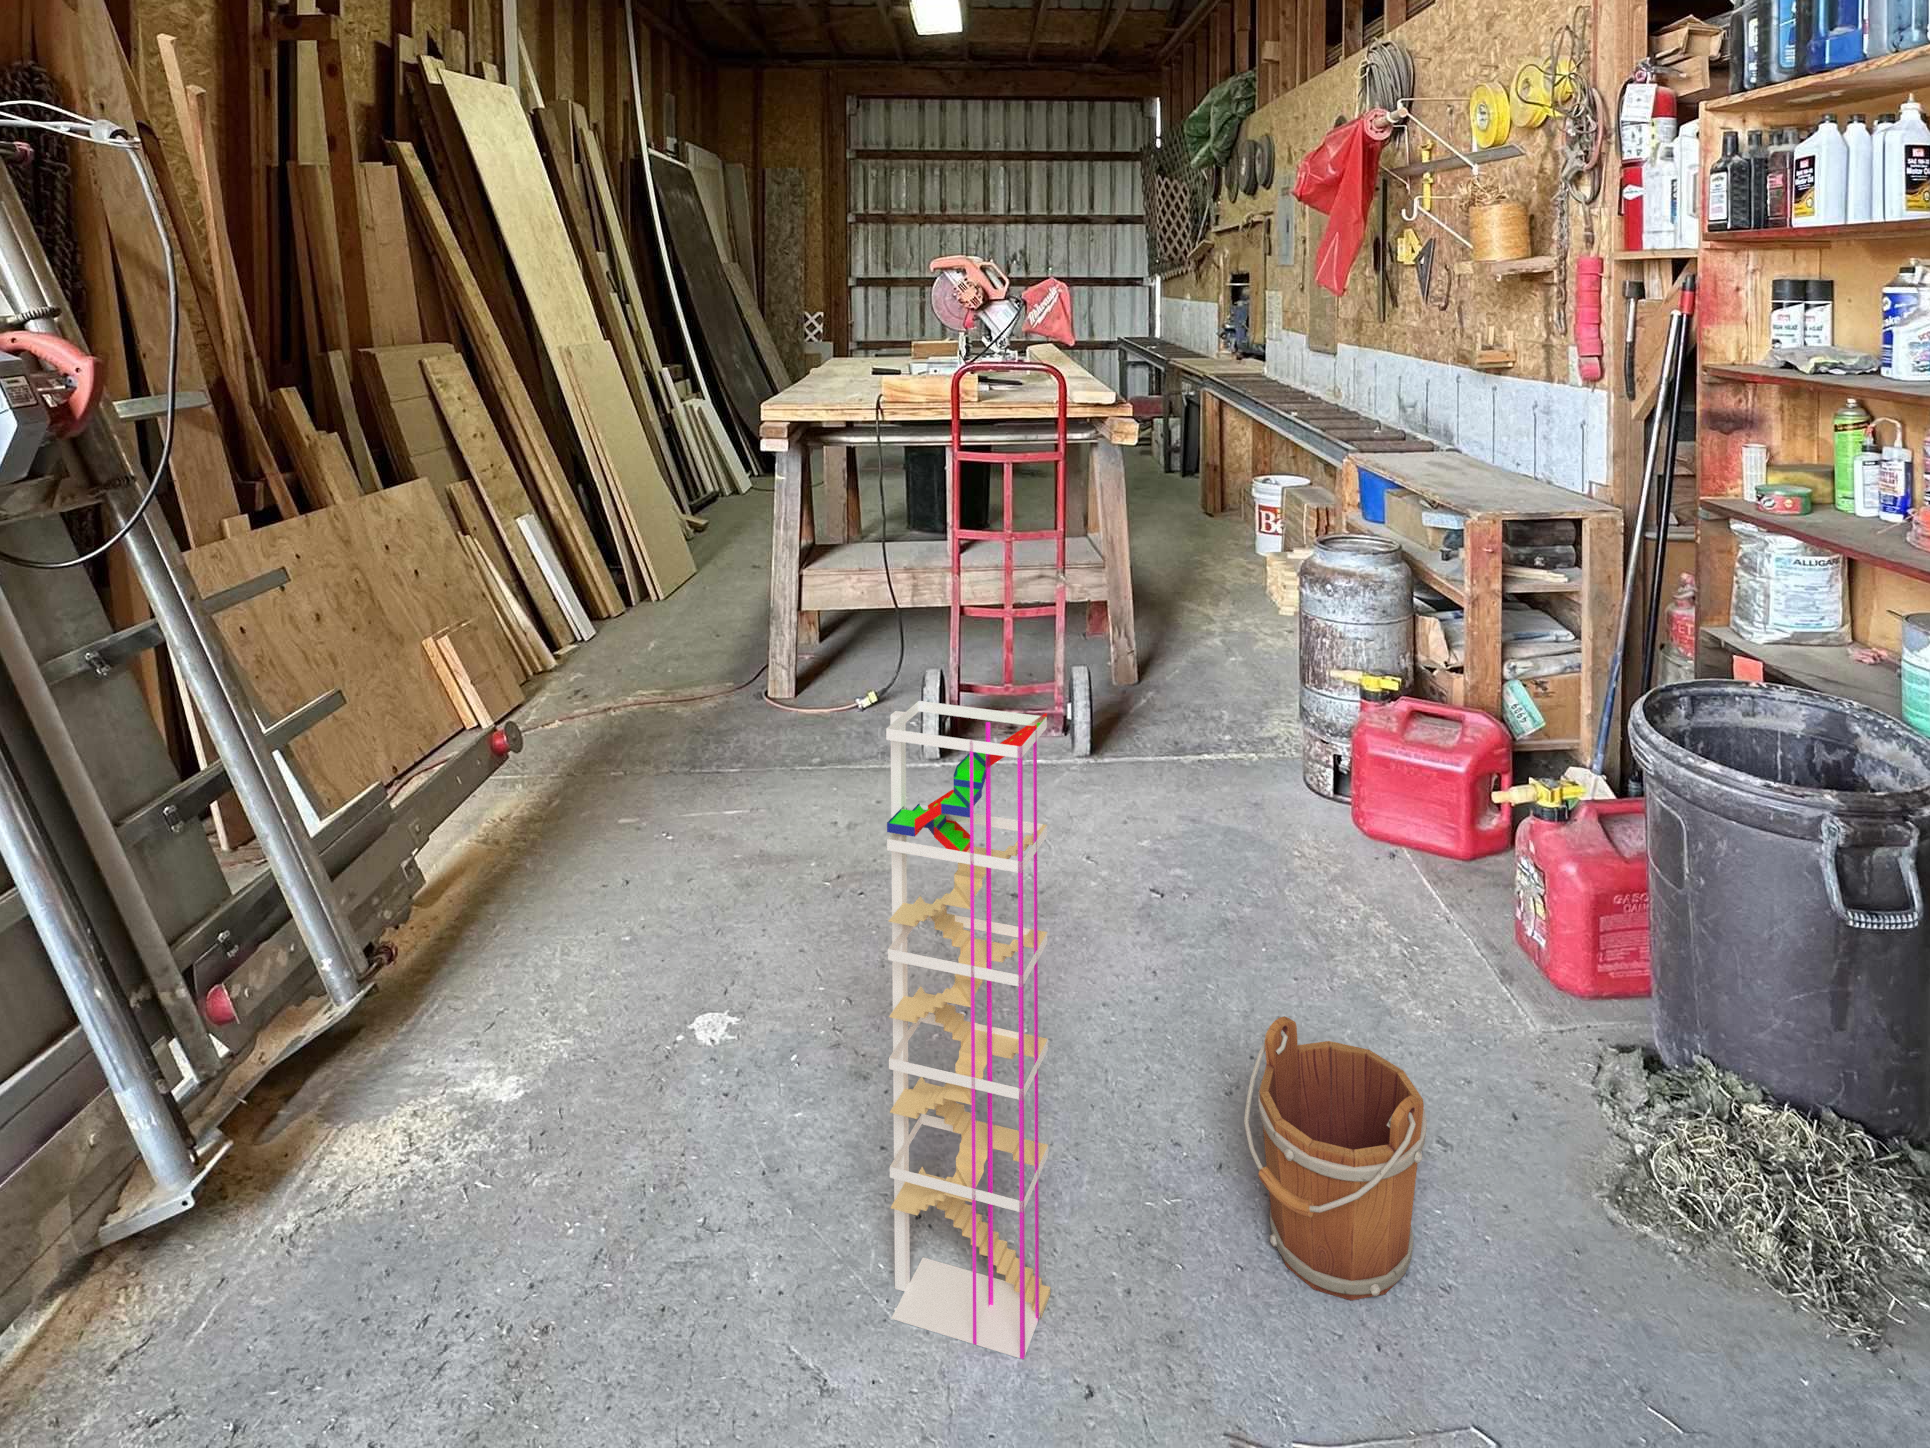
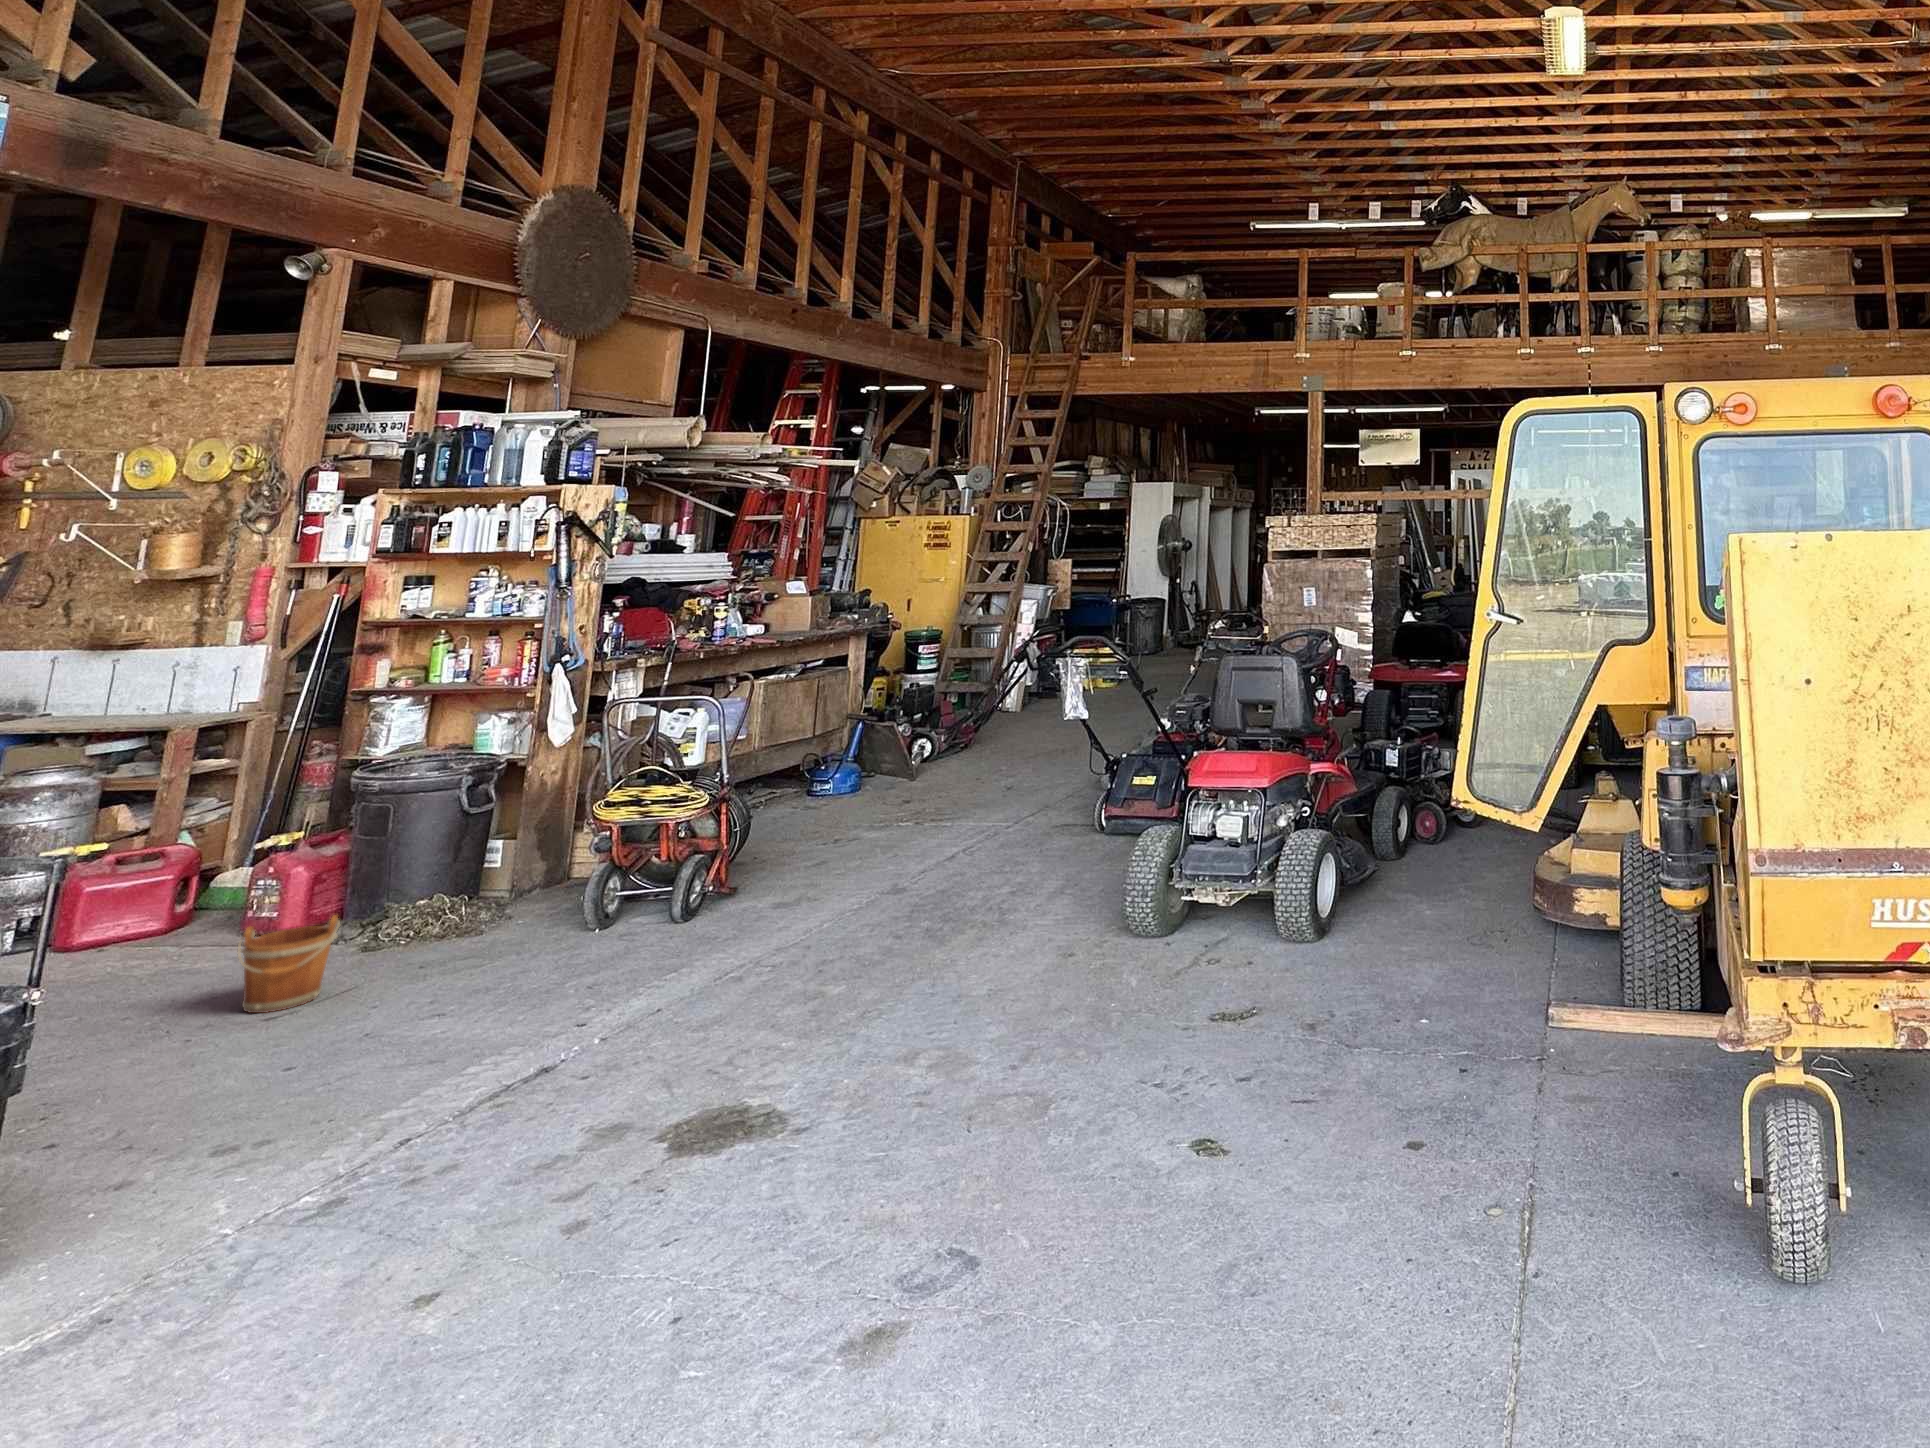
shelving unit: present [886,701,1050,1359] -> none [79,790,221,1086]

